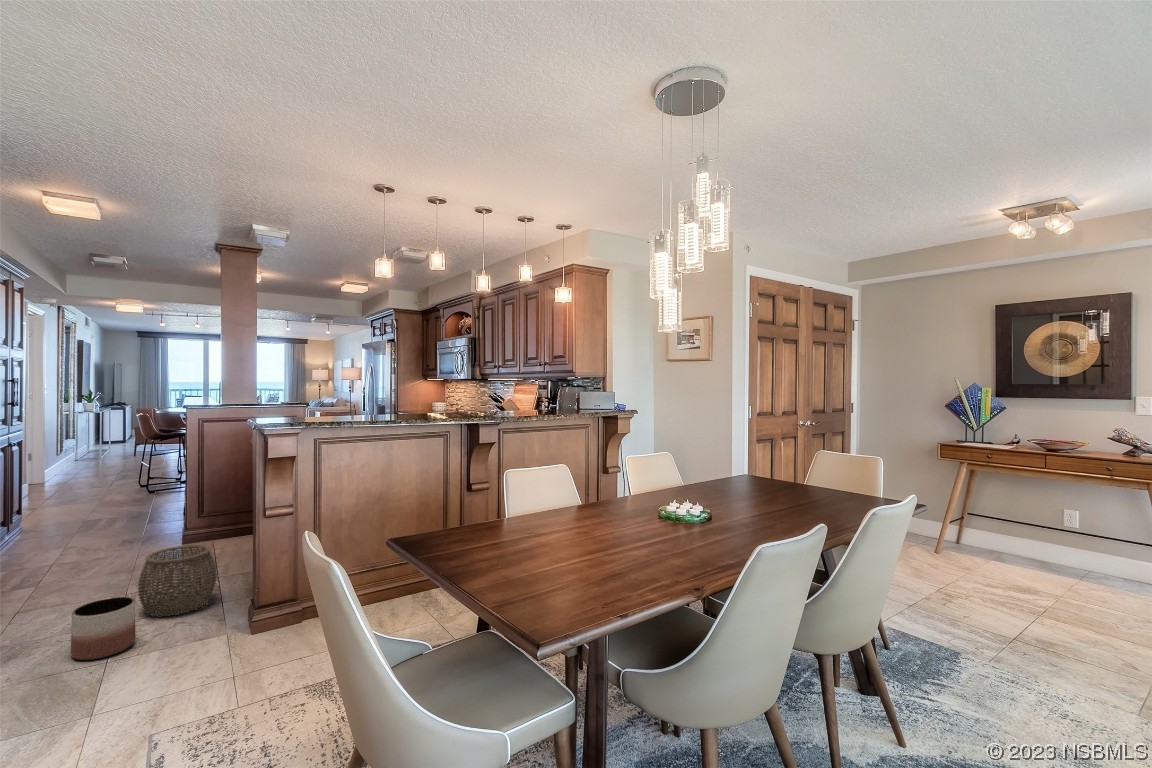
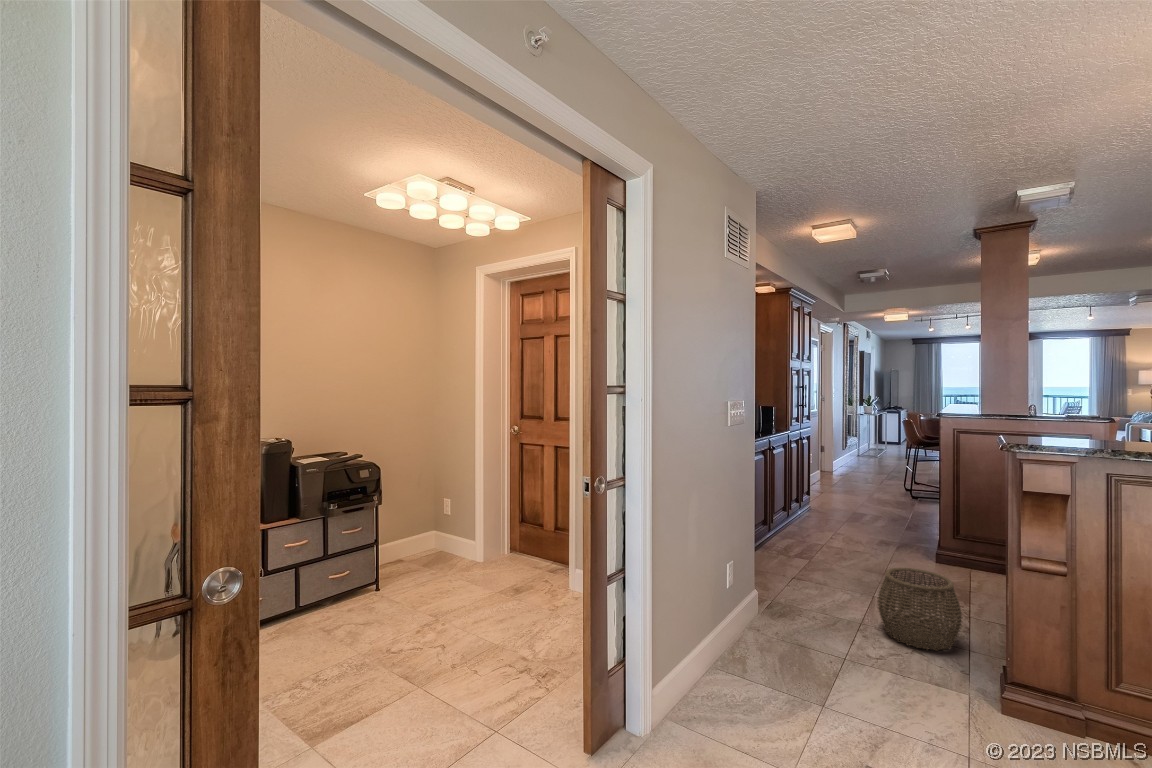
planter: present [71,597,136,660] -> none [817,600,870,663]

